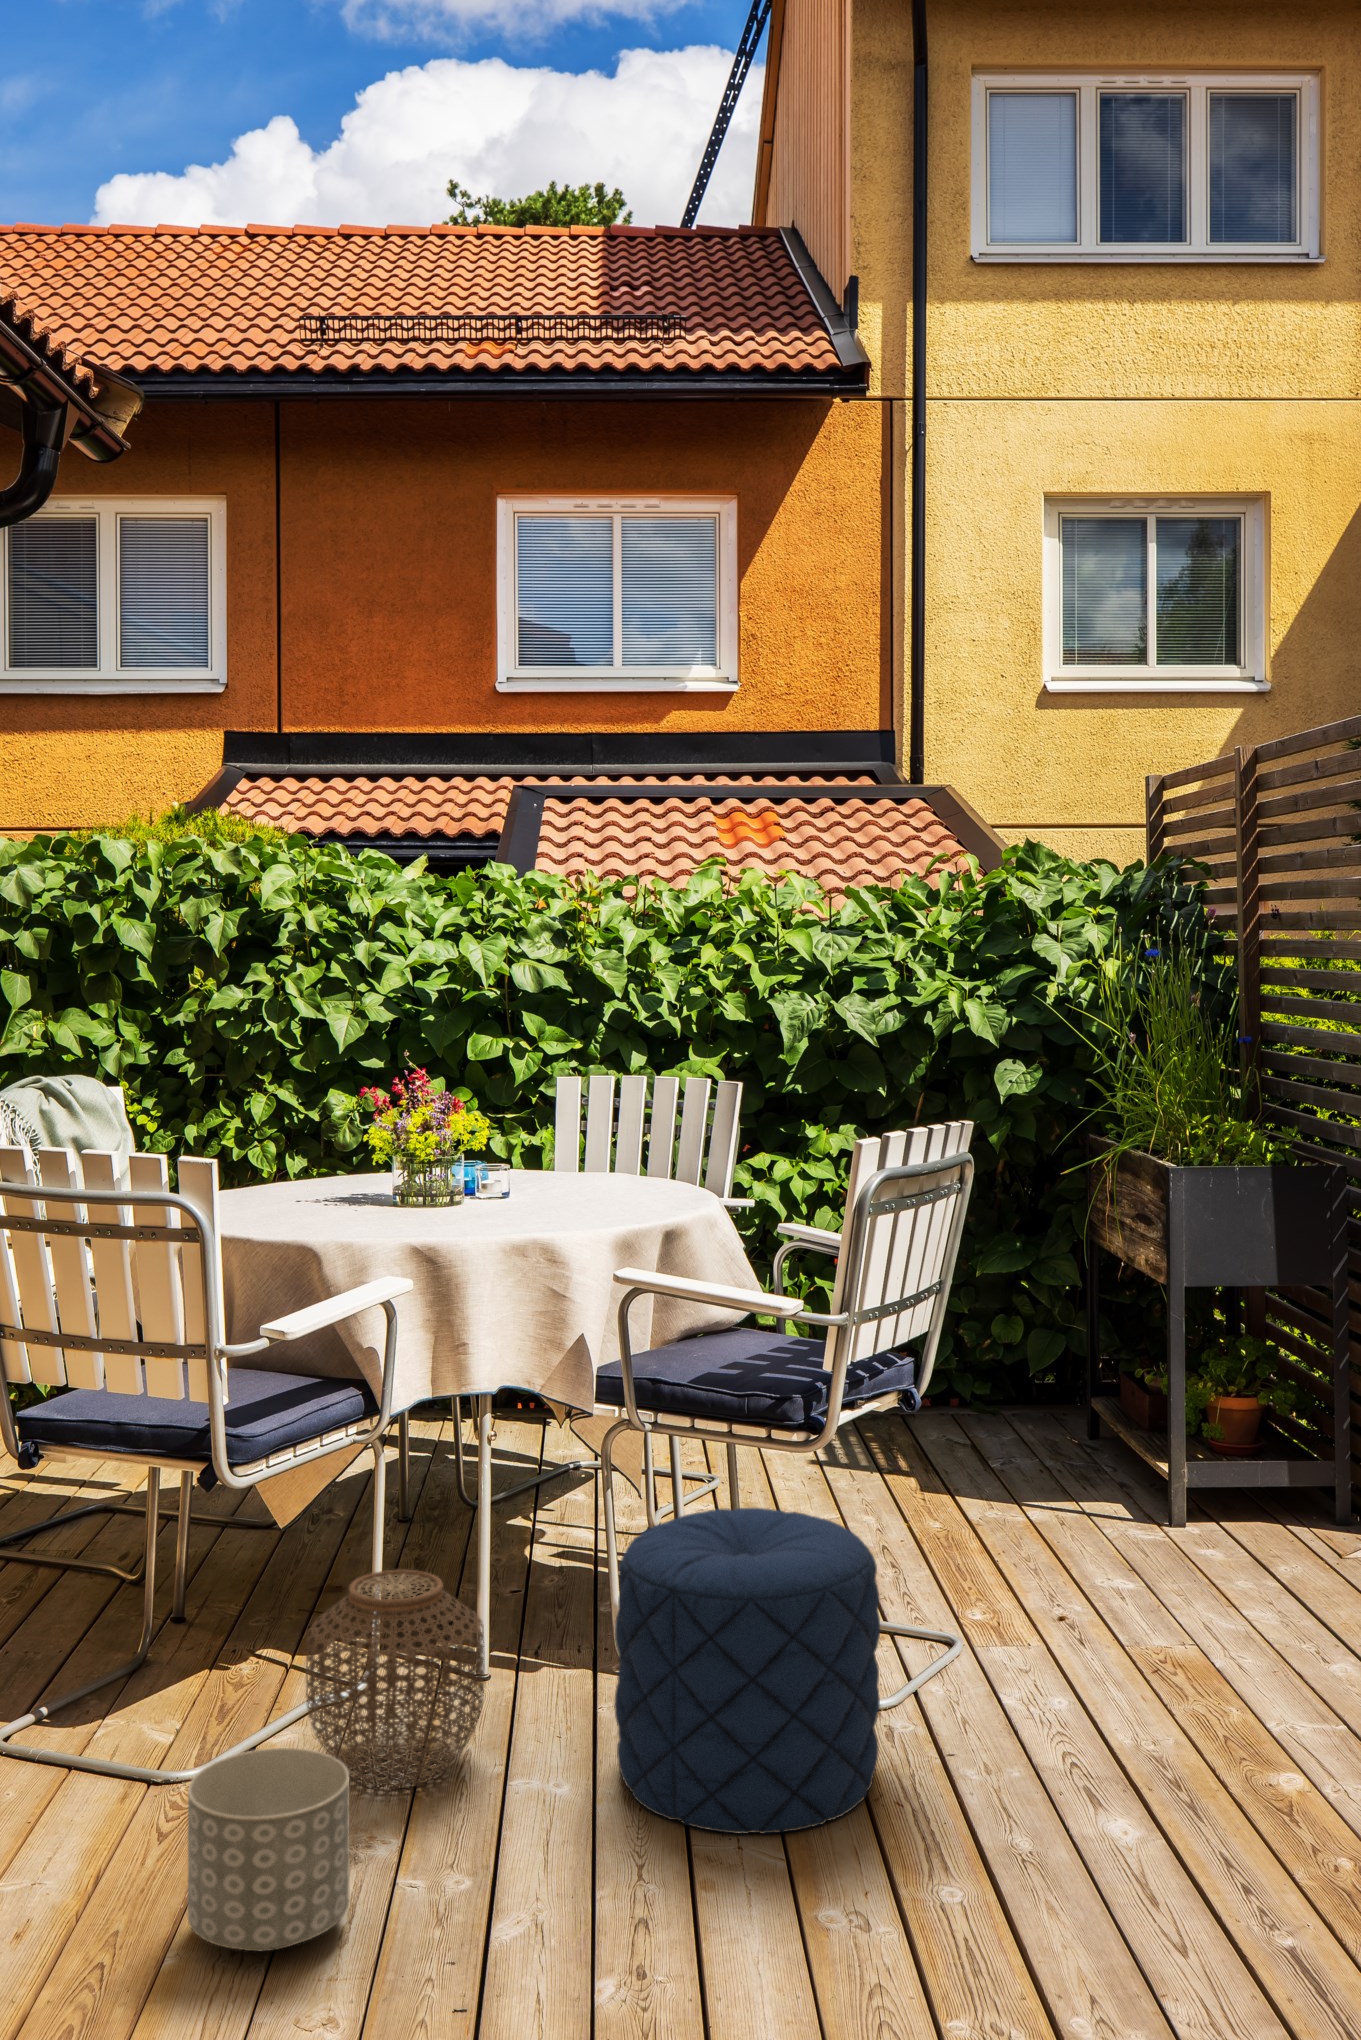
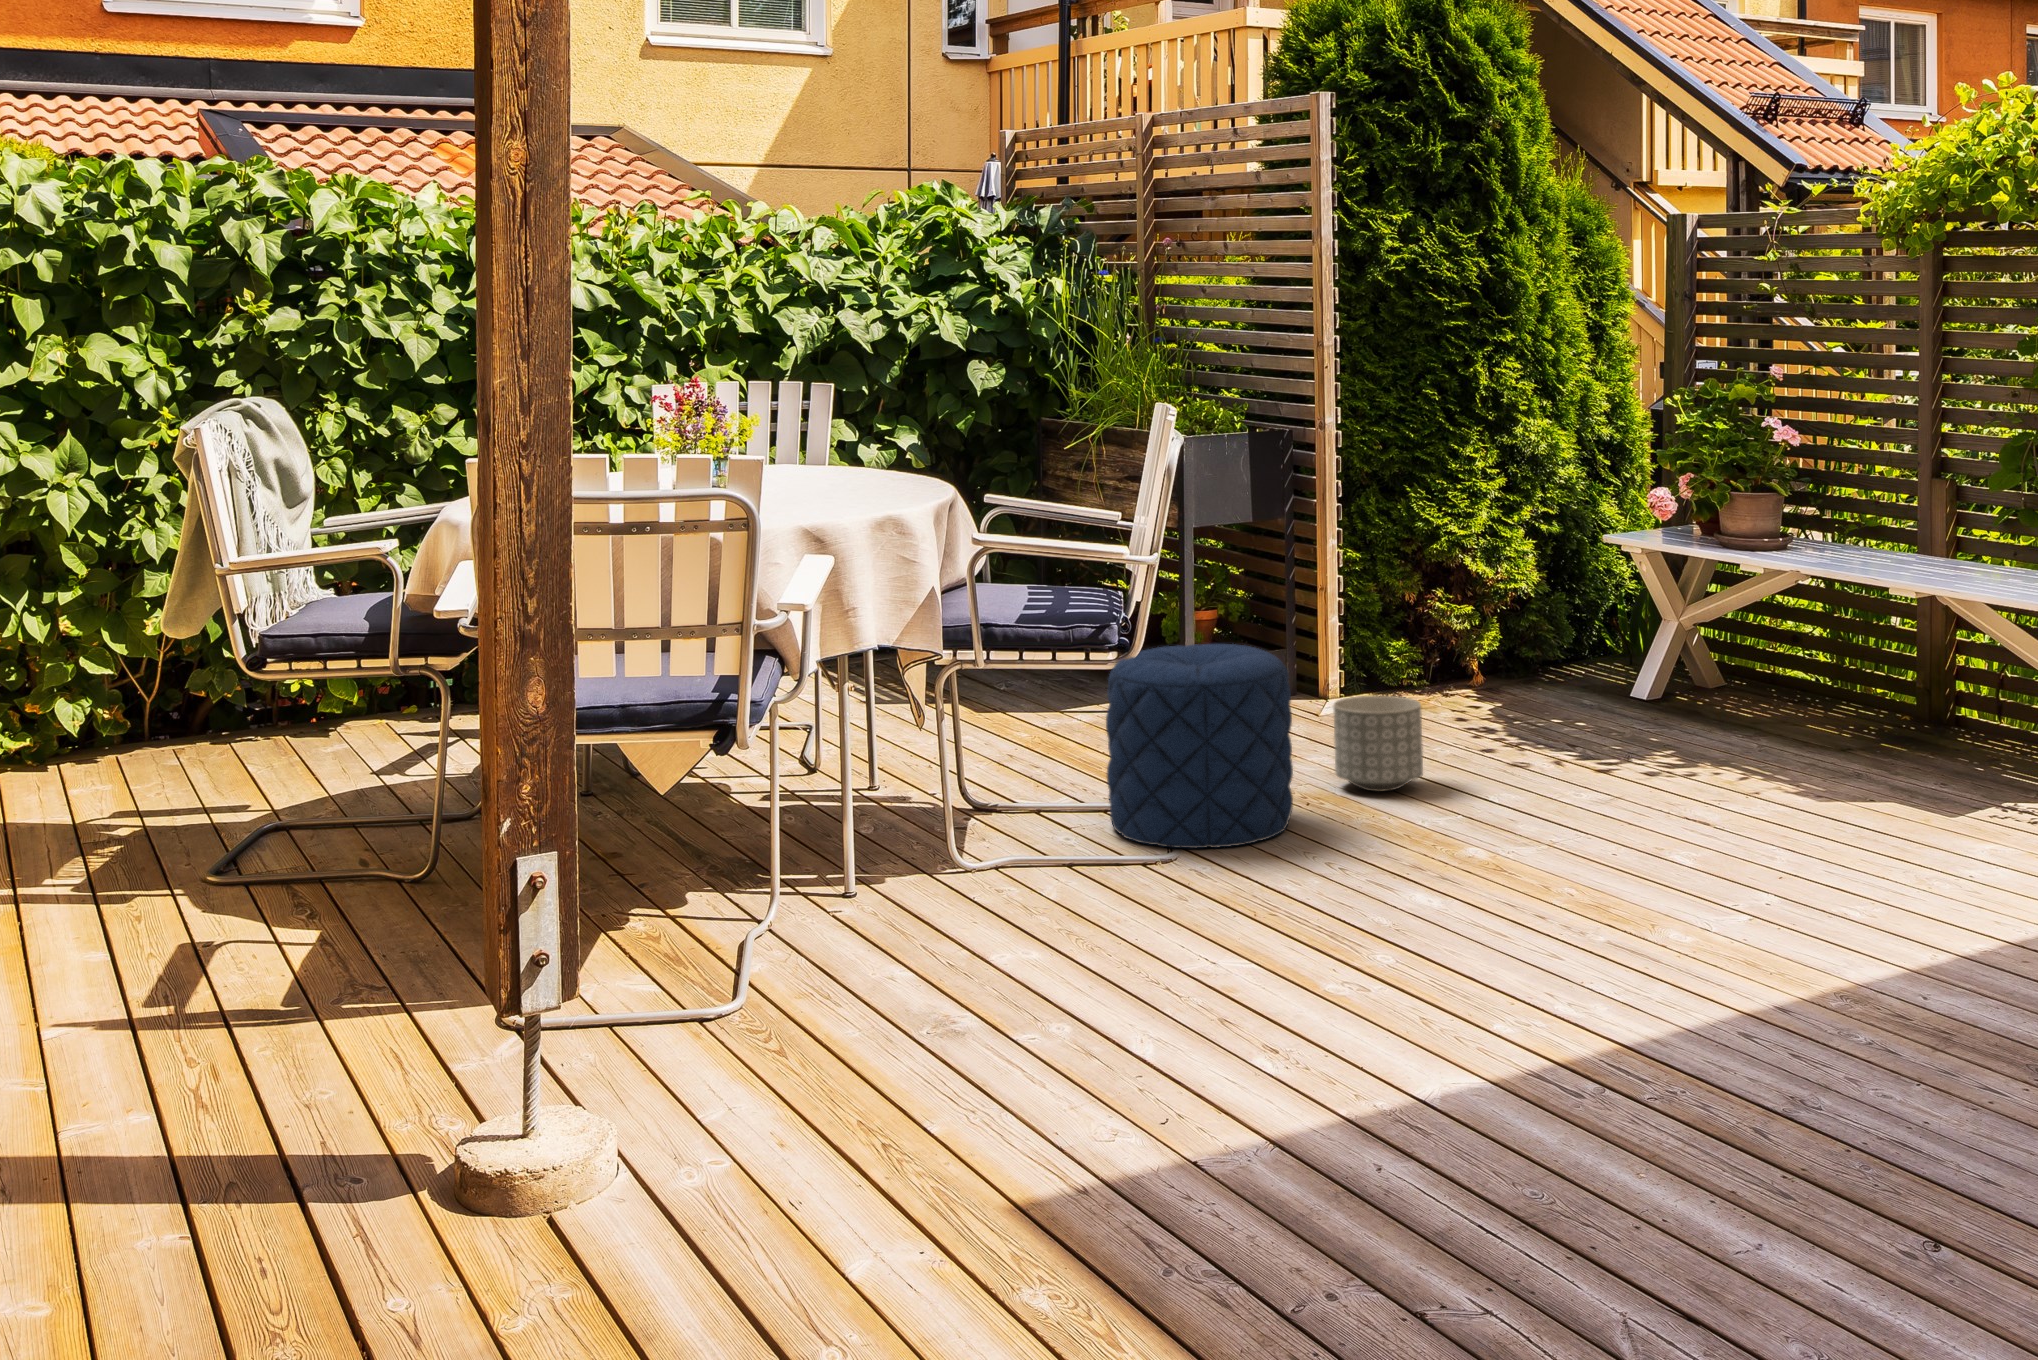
woven basket: present [306,1570,485,1788] -> none [917,723,1054,882]
planter: present [188,1748,350,1951] -> present [1334,696,1423,792]

